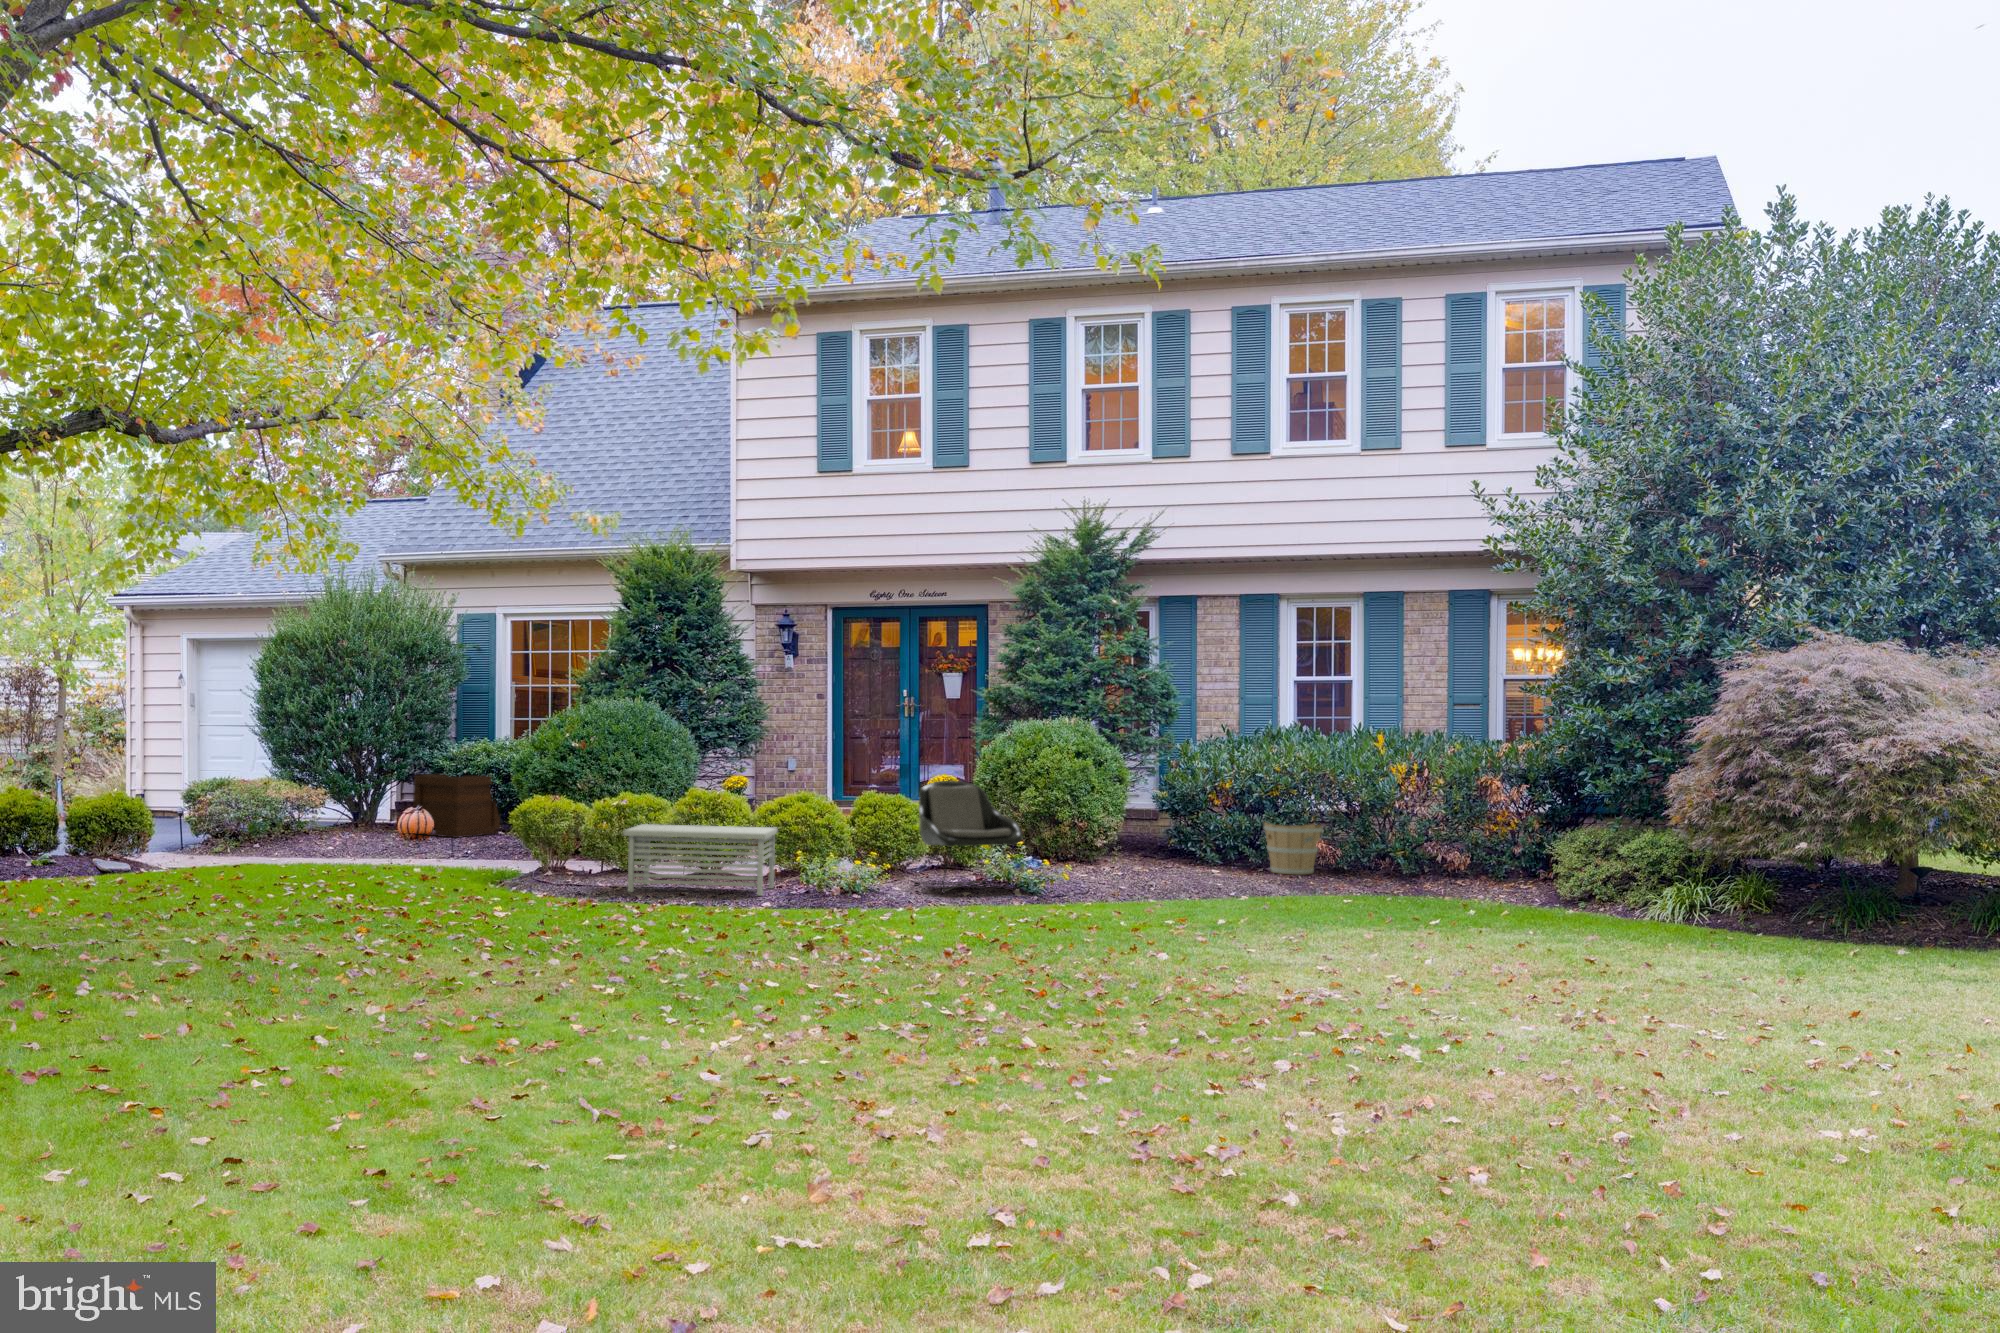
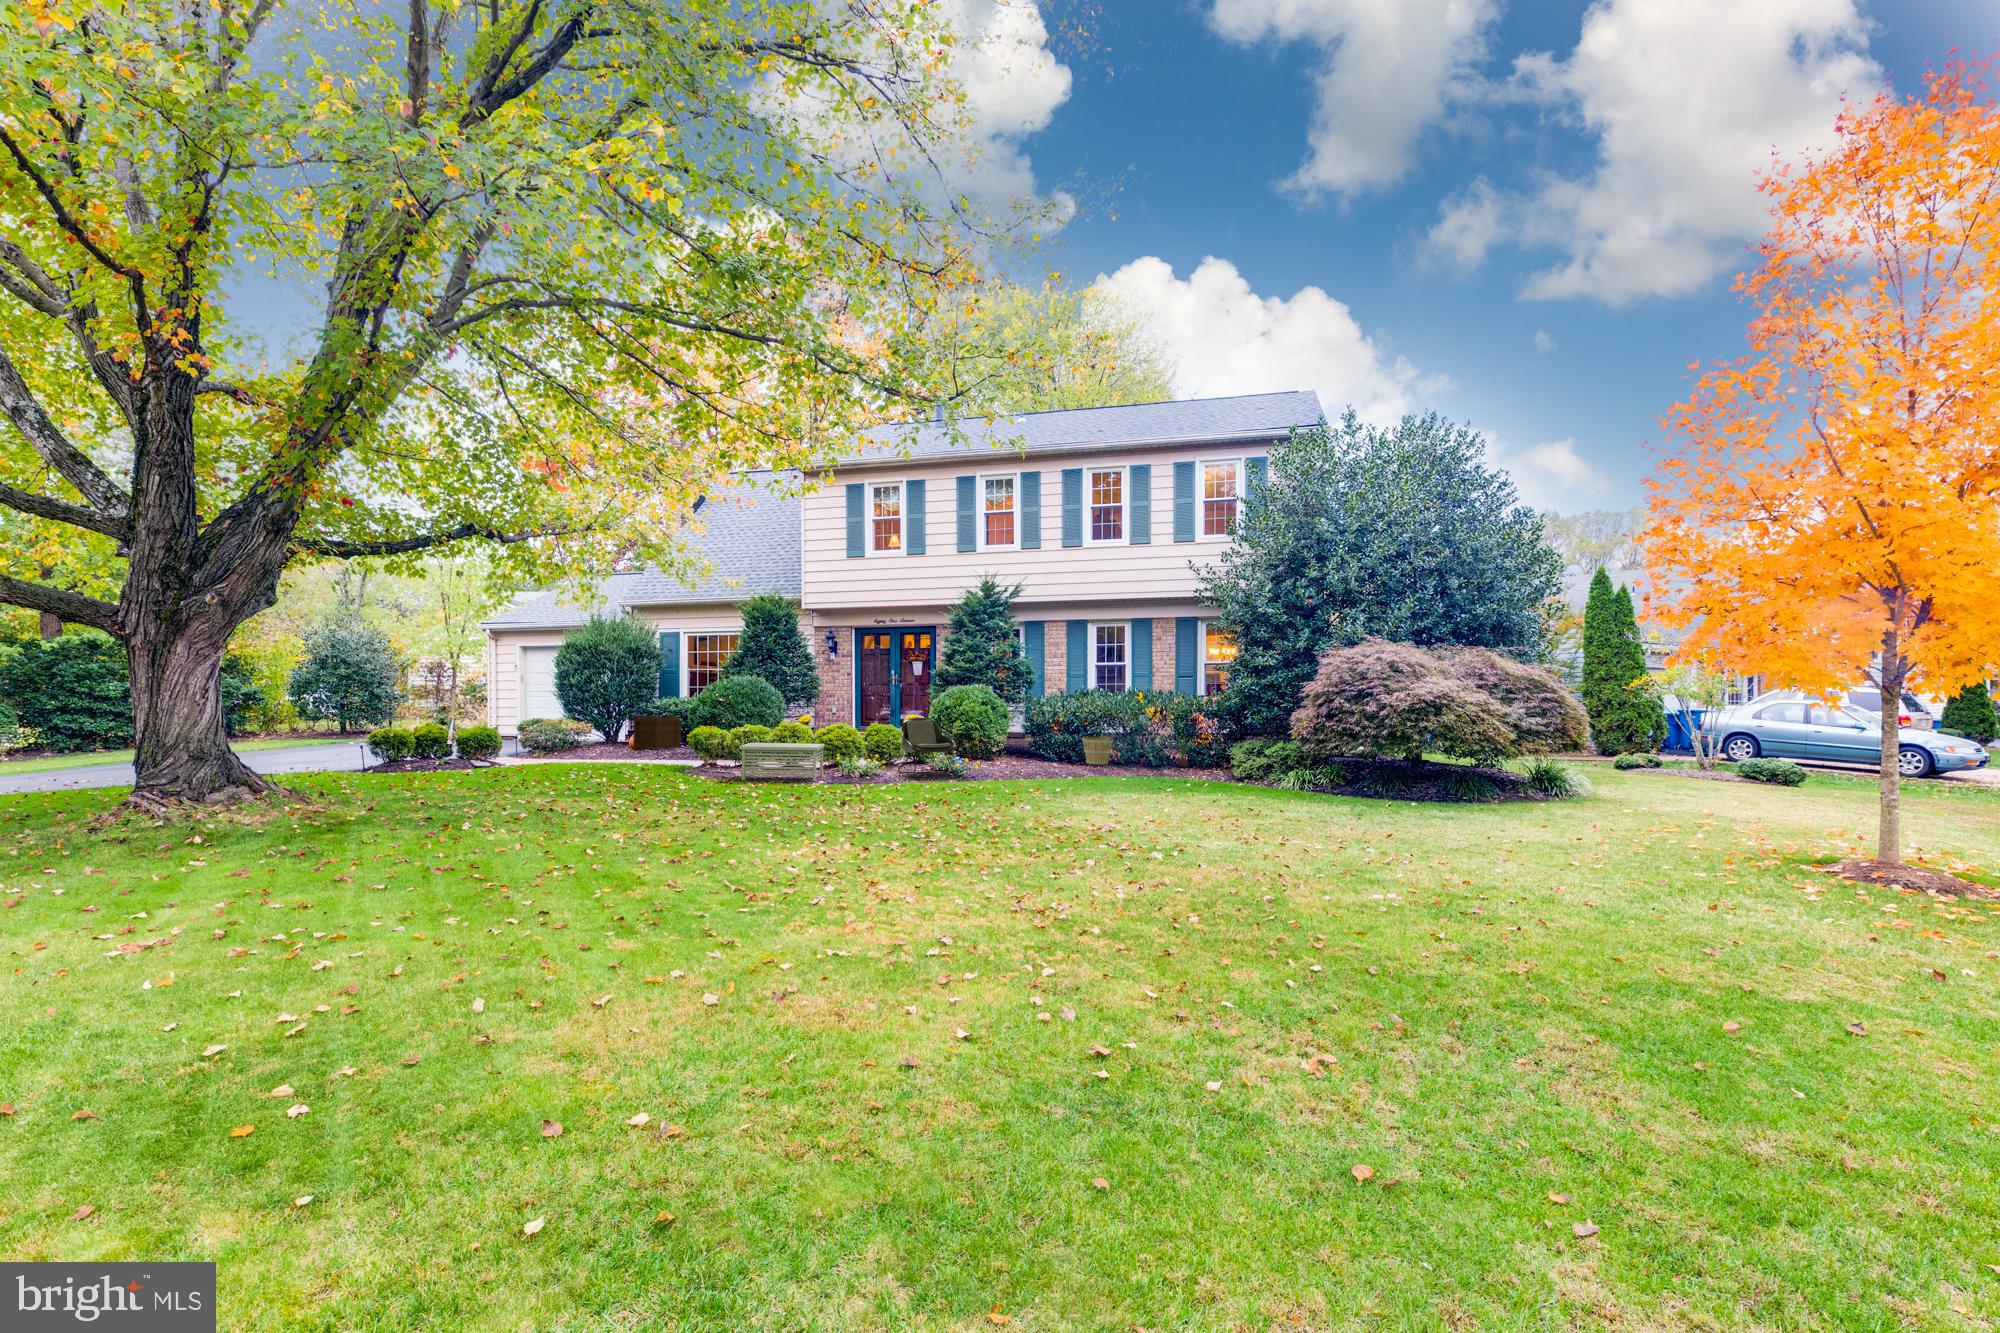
decorative plant: none [1427,823,1490,881] -> present [1177,739,1189,767]

